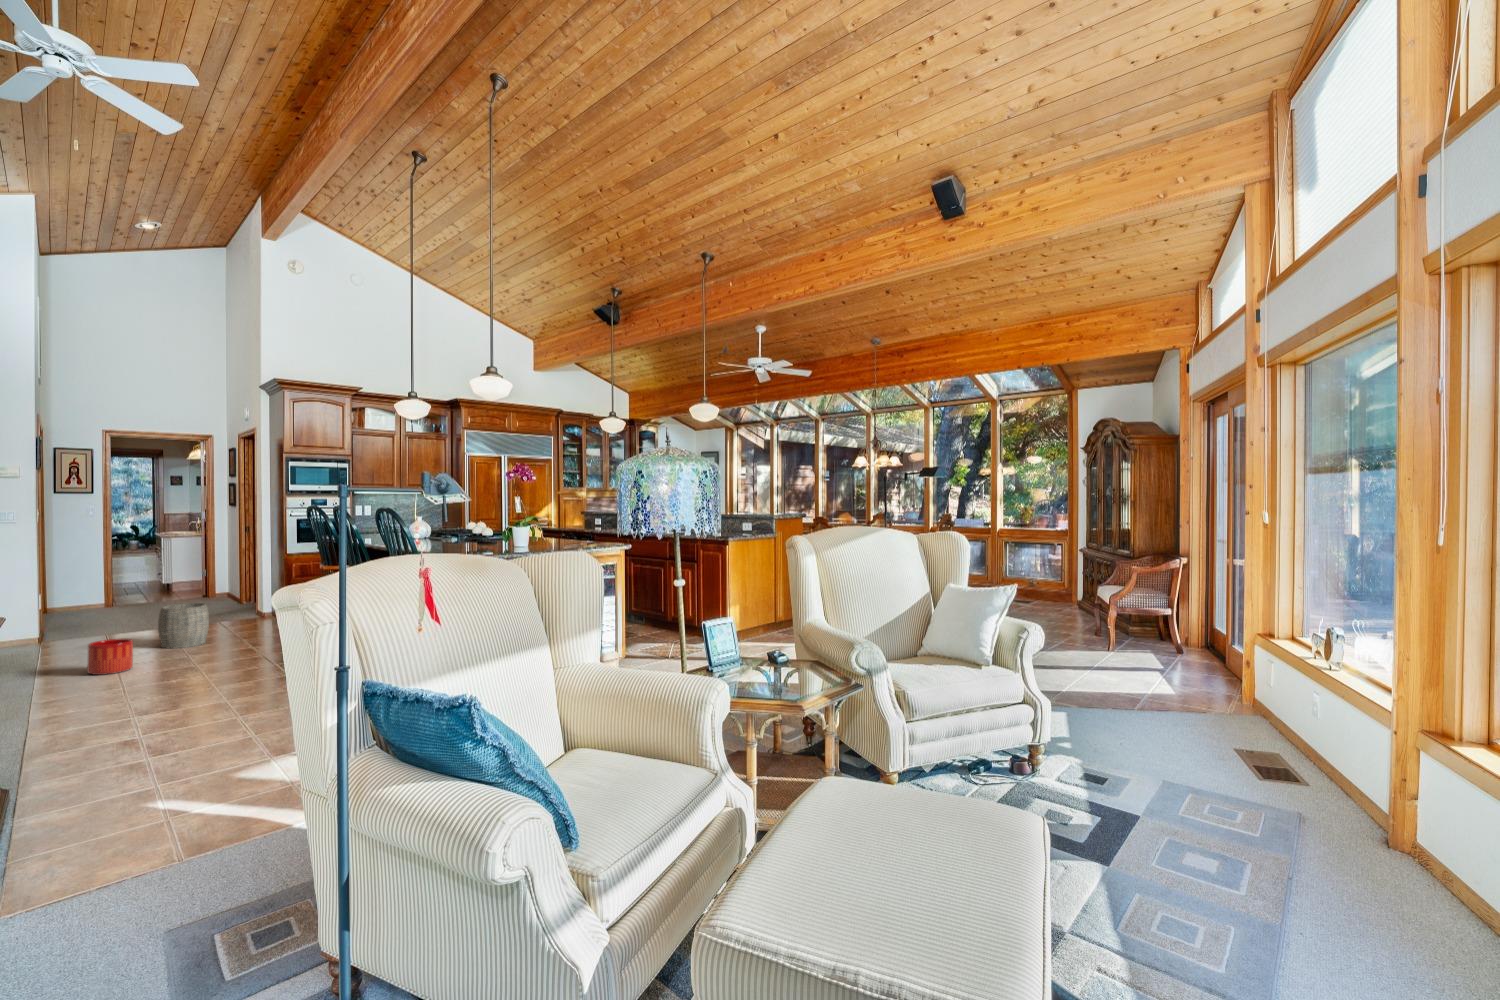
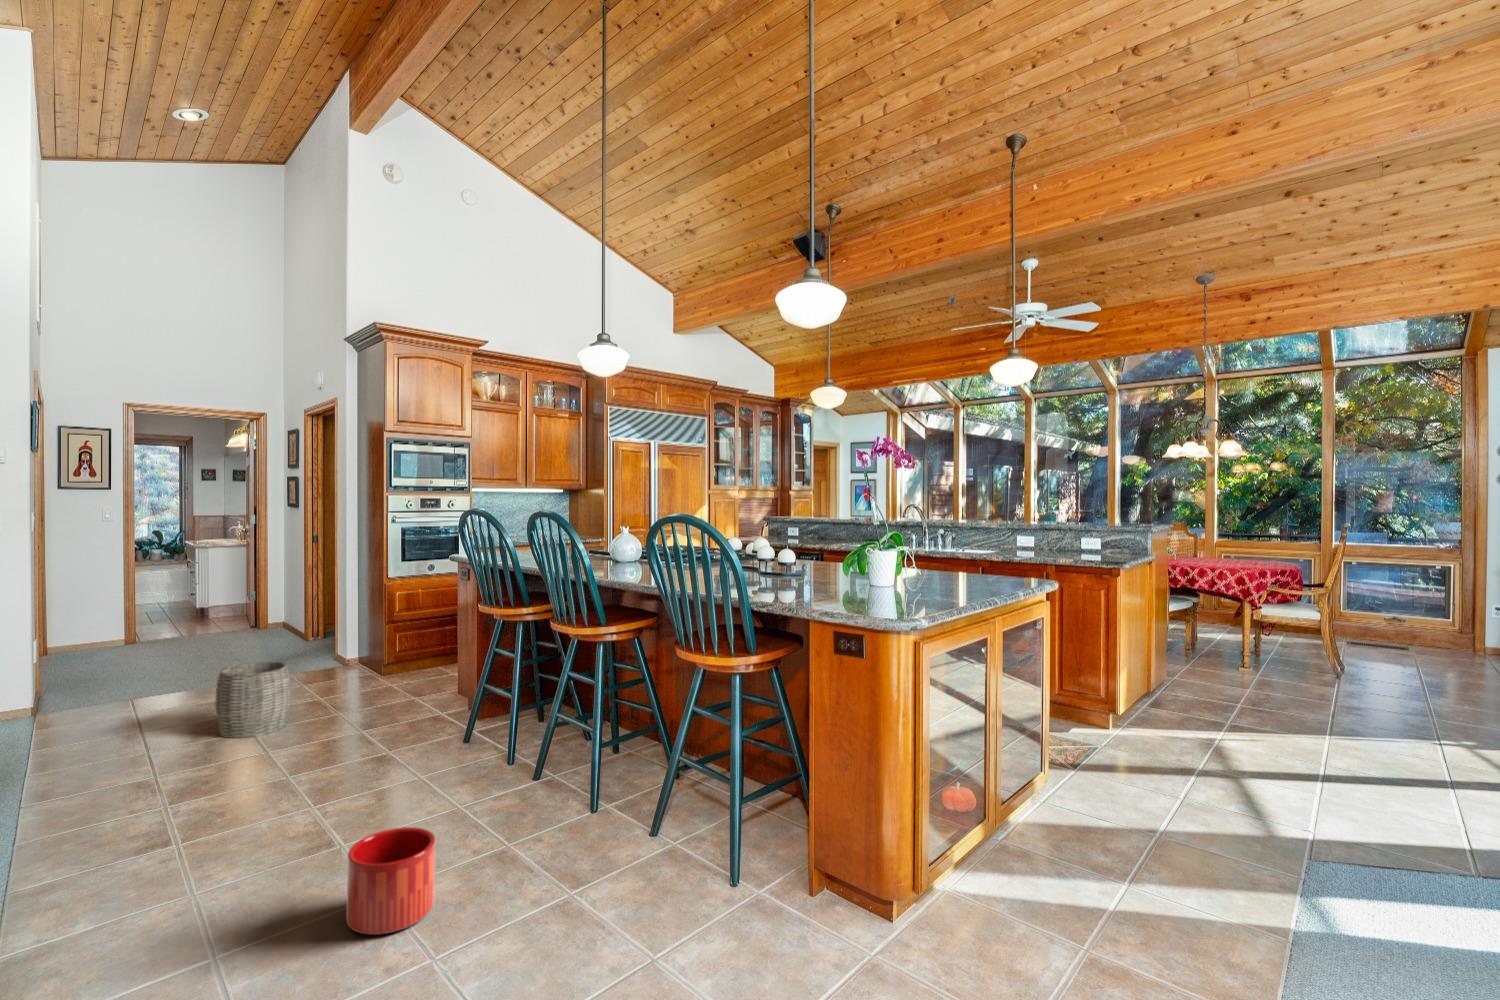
planter: present [87,639,133,675] -> present [346,827,435,935]

